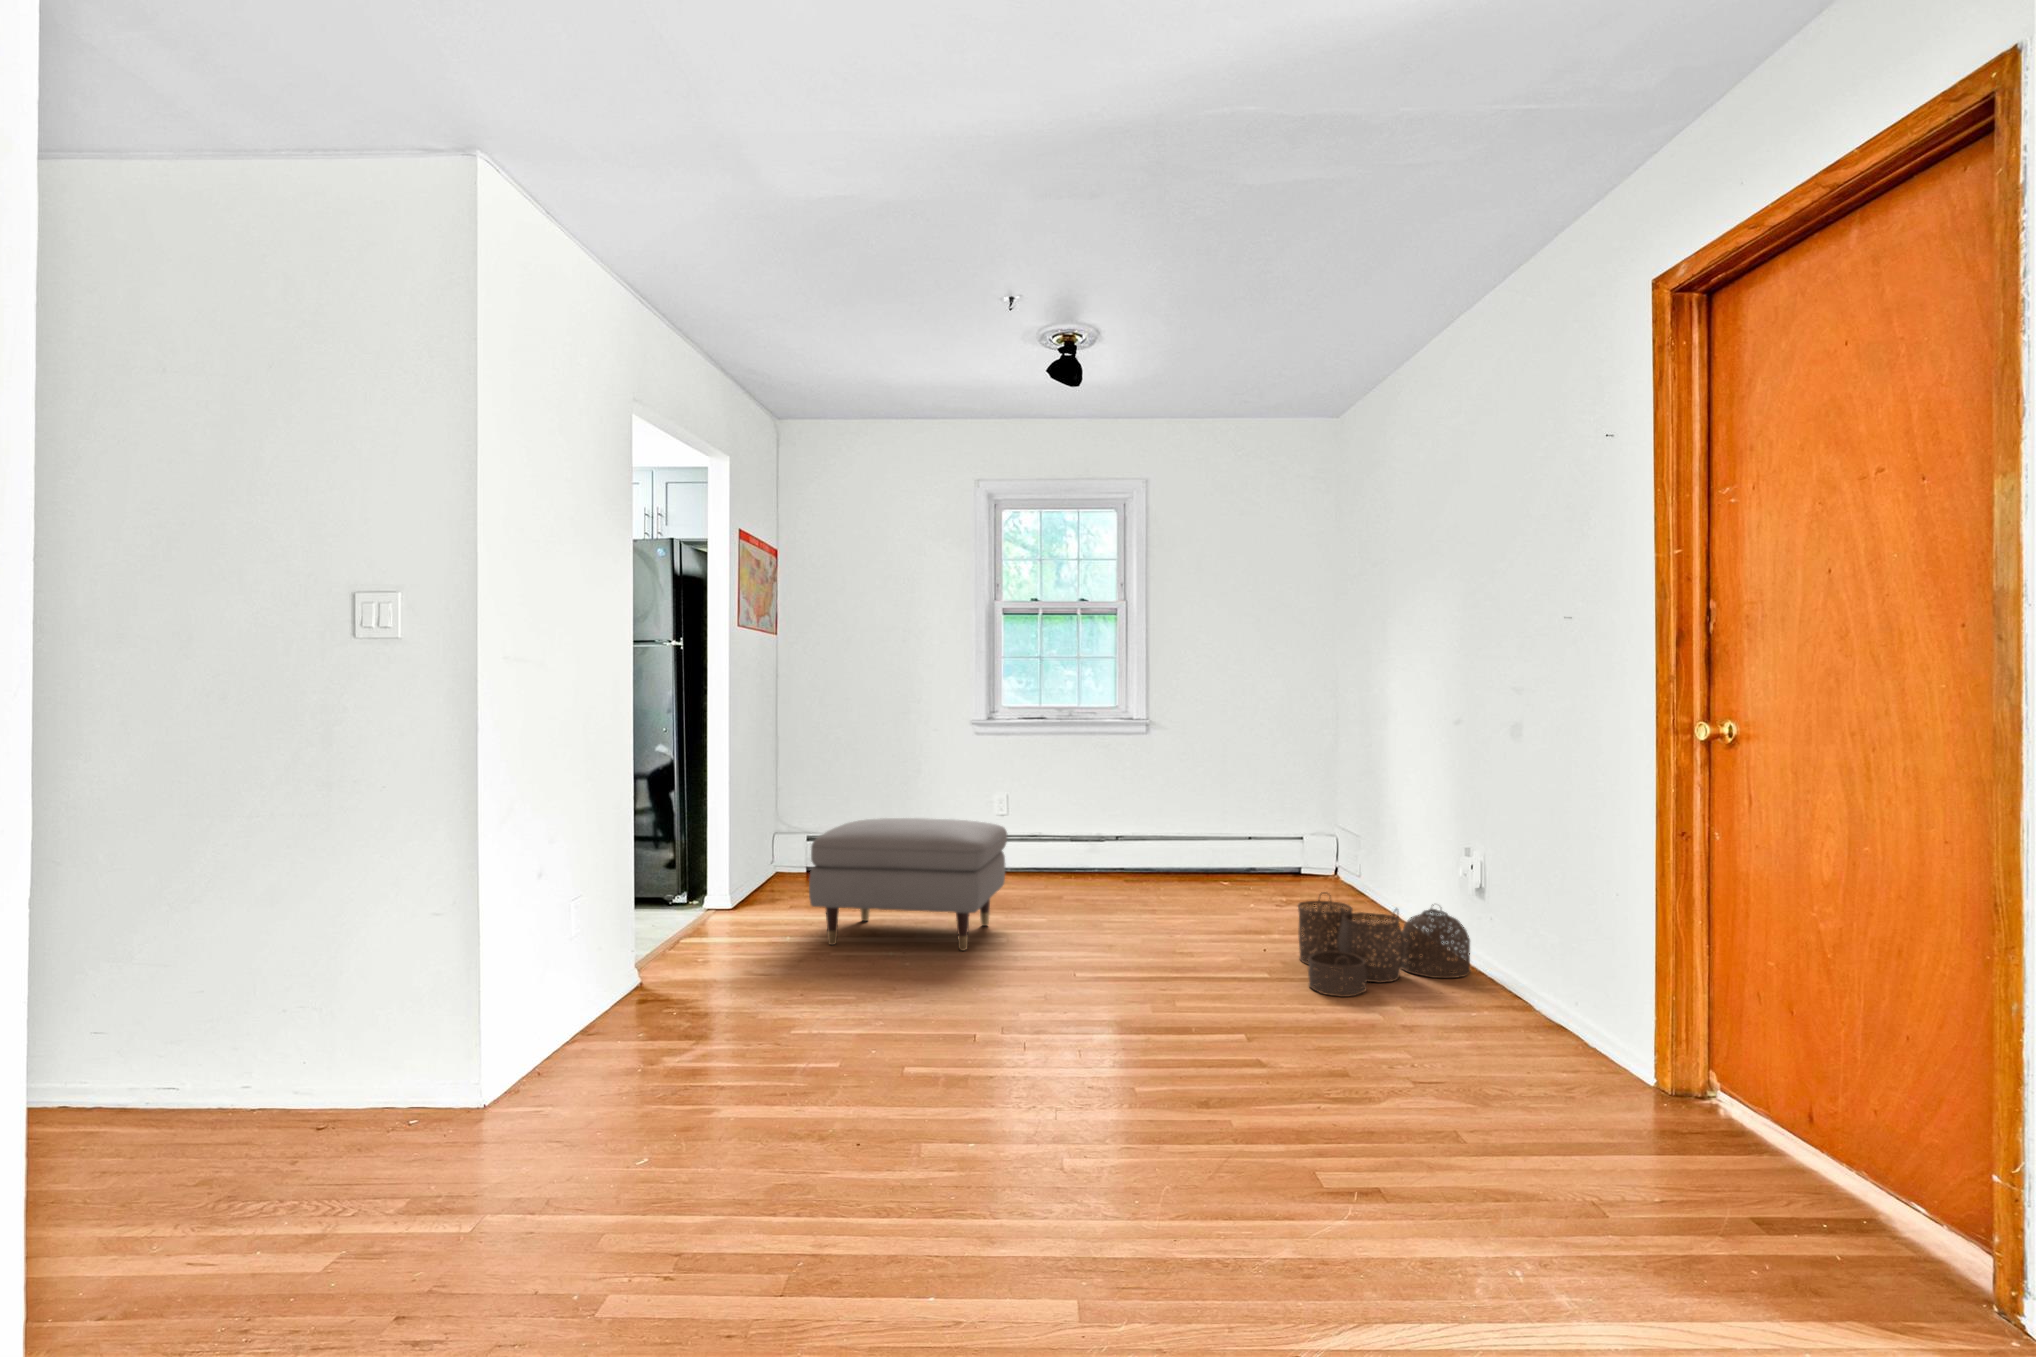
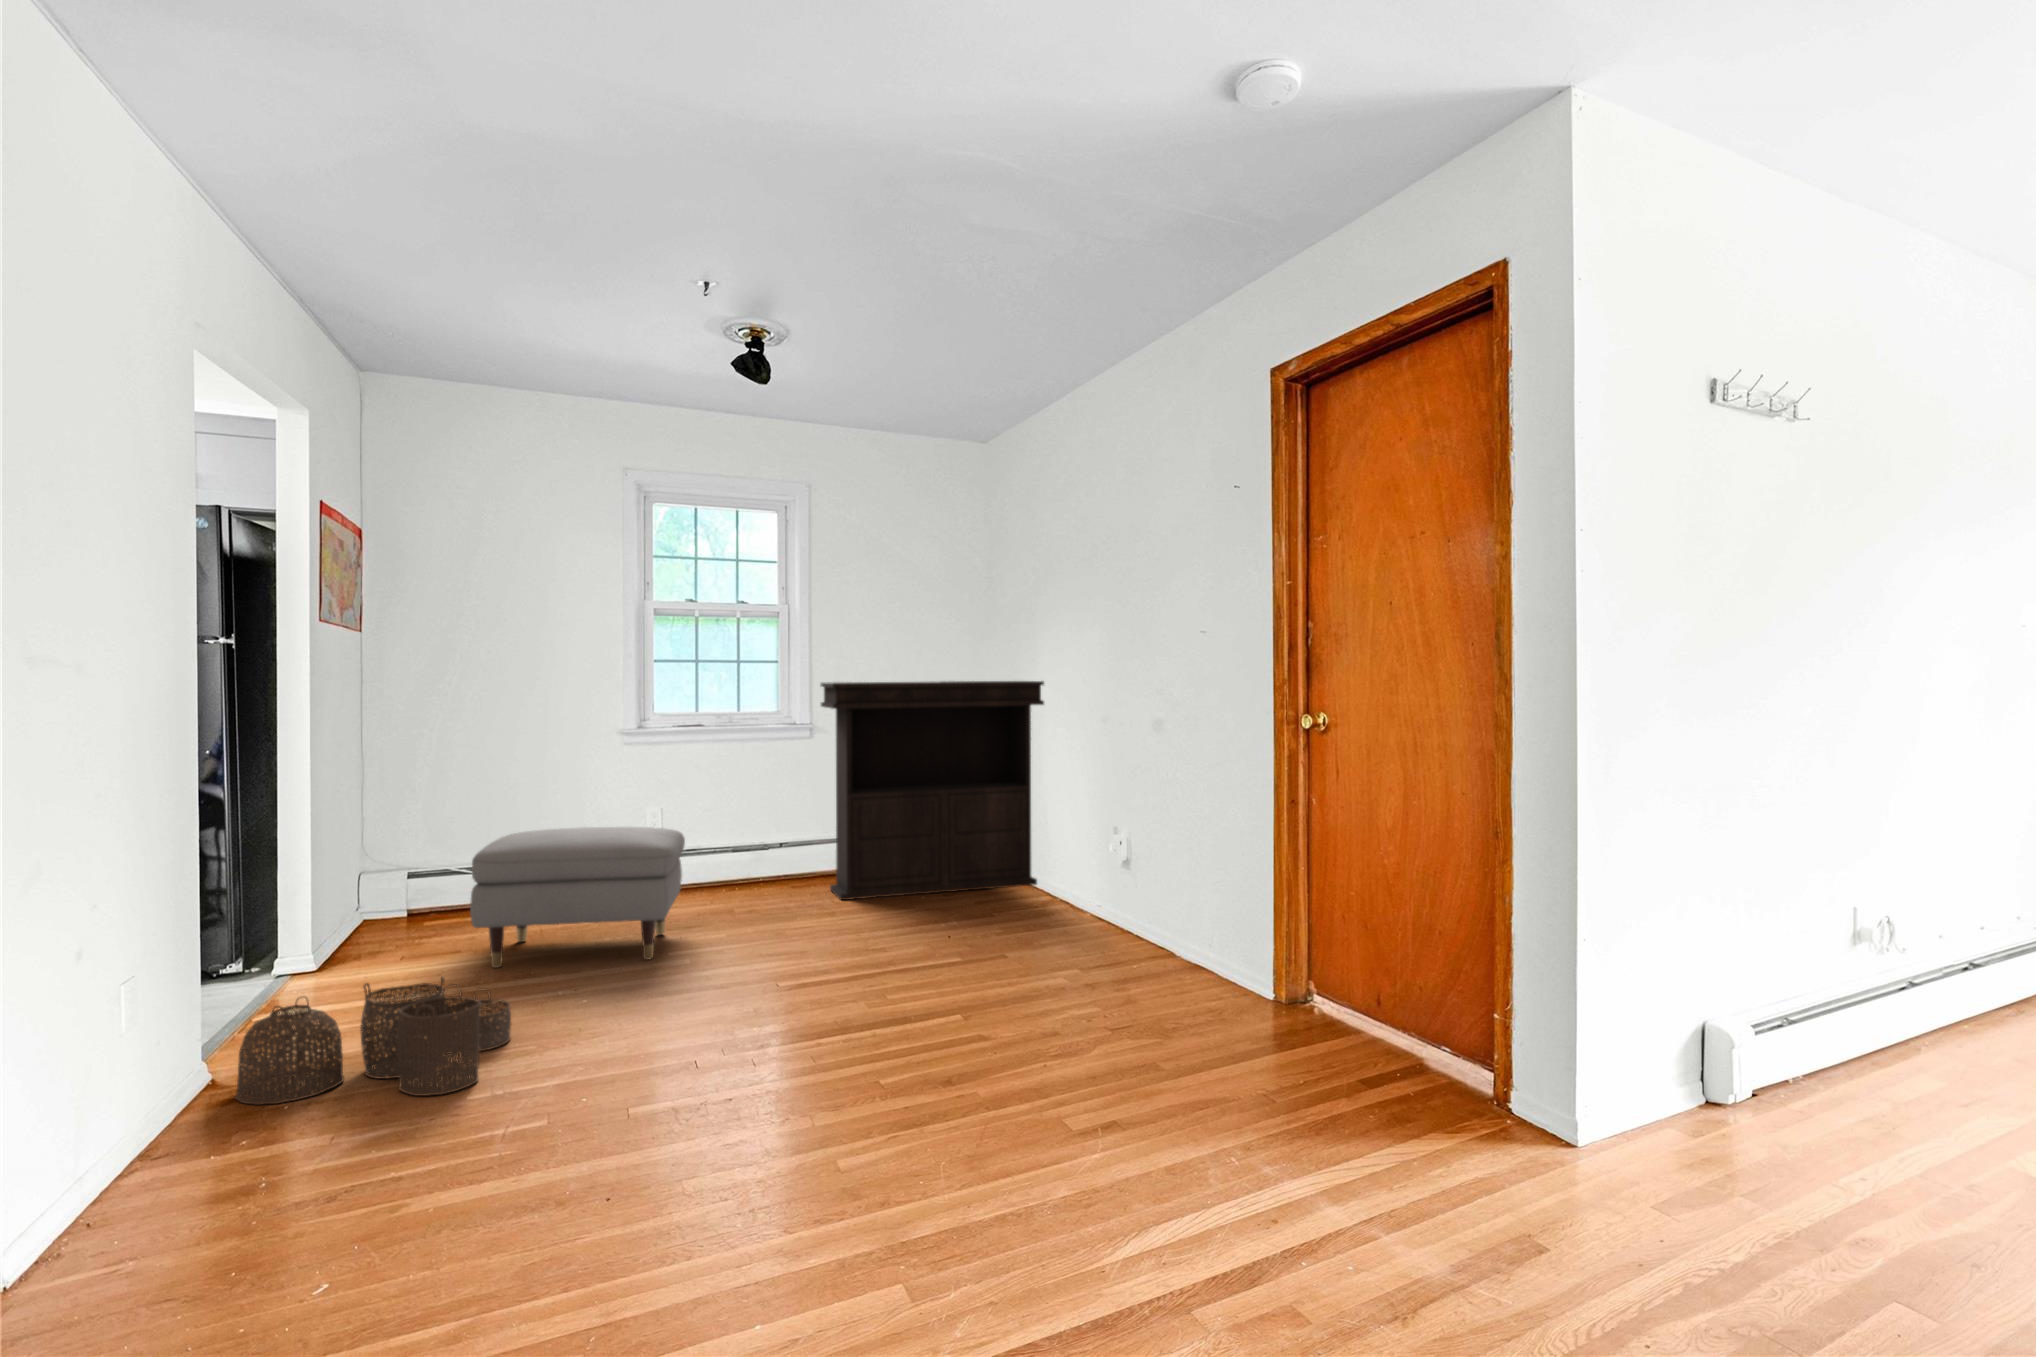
console table: none [1154,681,1395,904] -> present [820,681,1044,900]
woven basket: present [1298,892,1471,997] -> present [235,977,511,1105]

